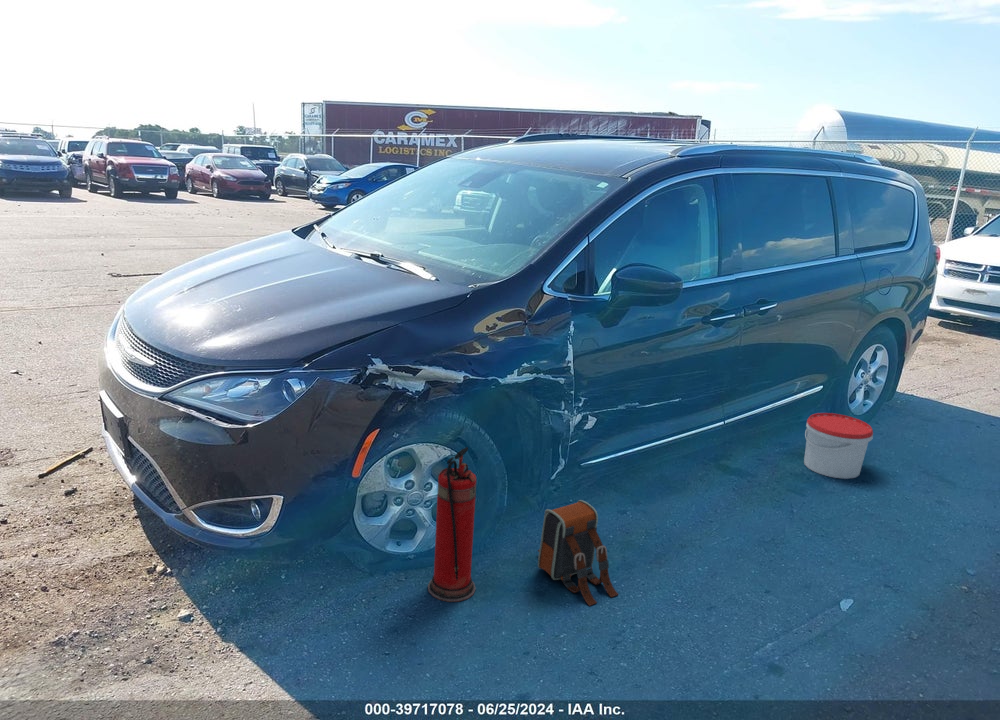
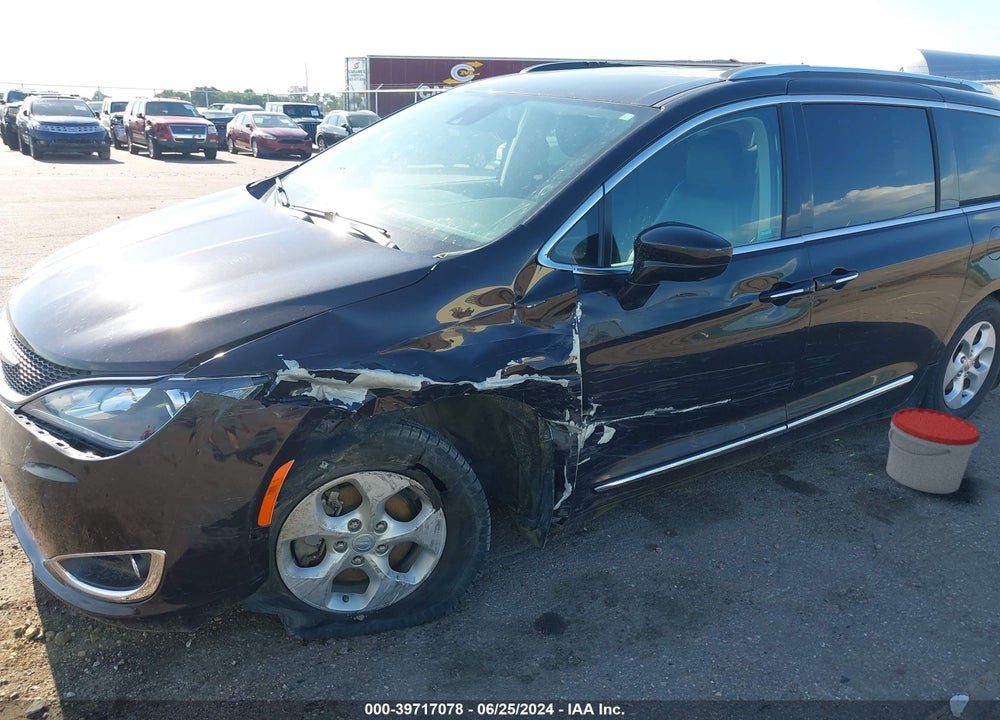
fire extinguisher: present [428,447,476,602] -> none [381,480,445,686]
backpack: present [538,500,618,606] -> none [532,543,639,695]

